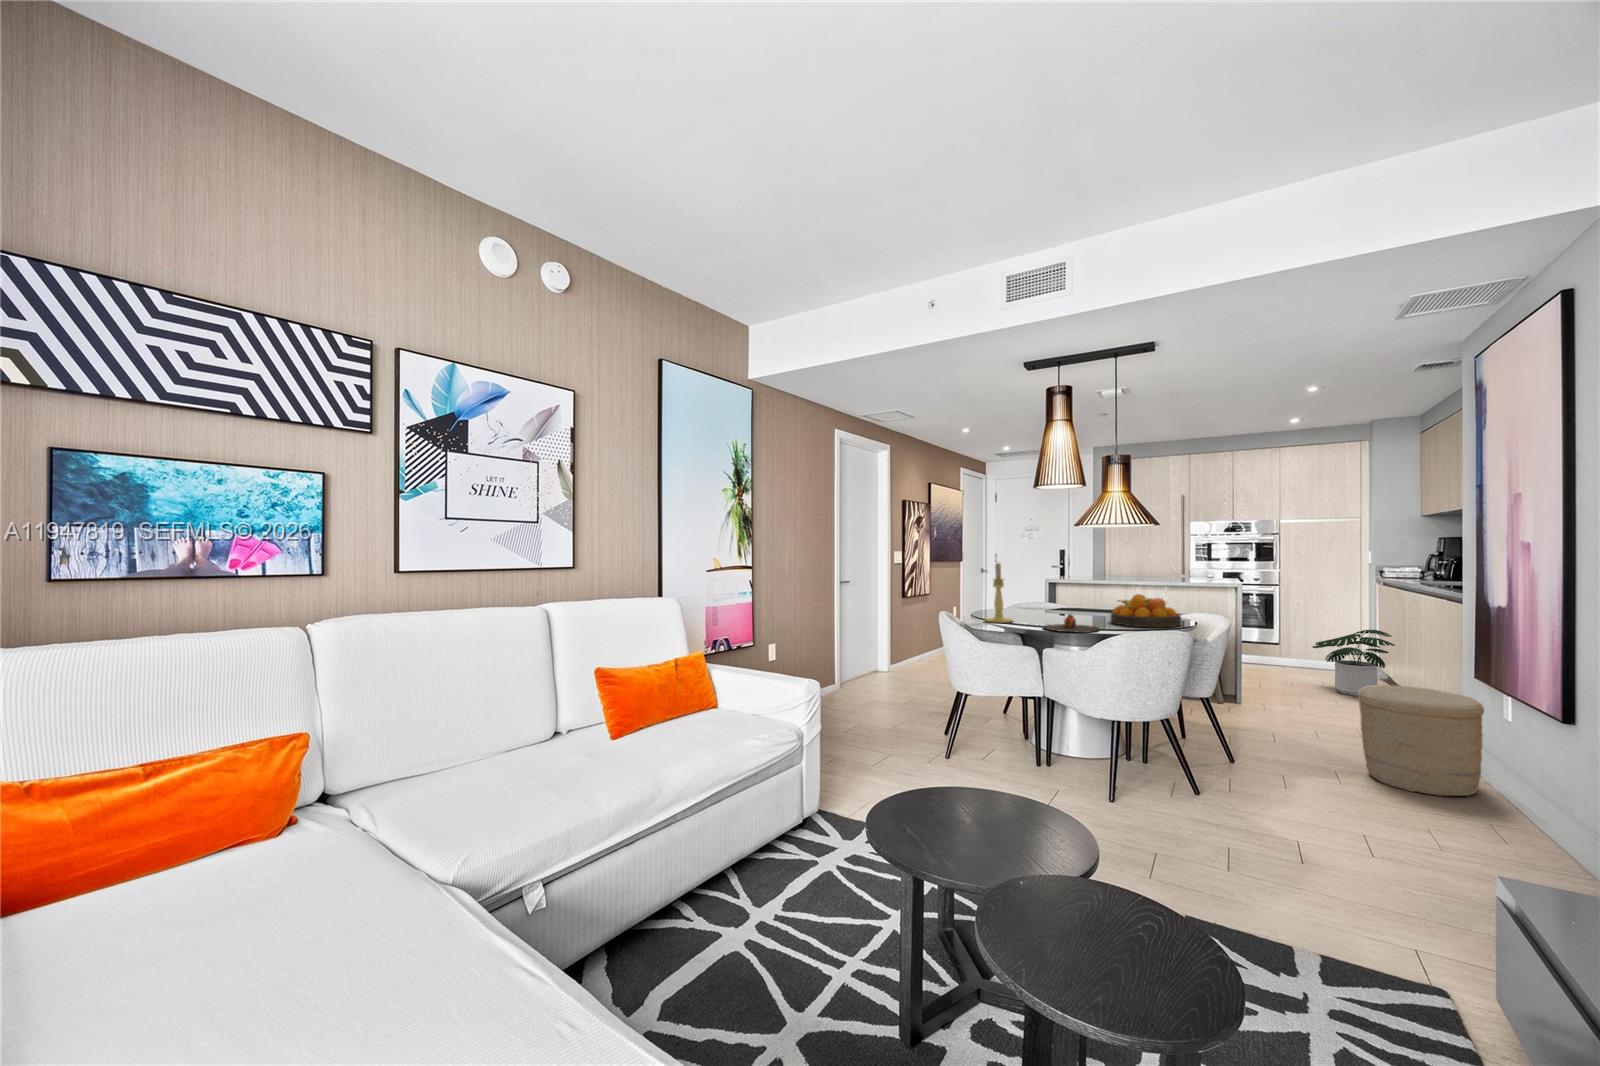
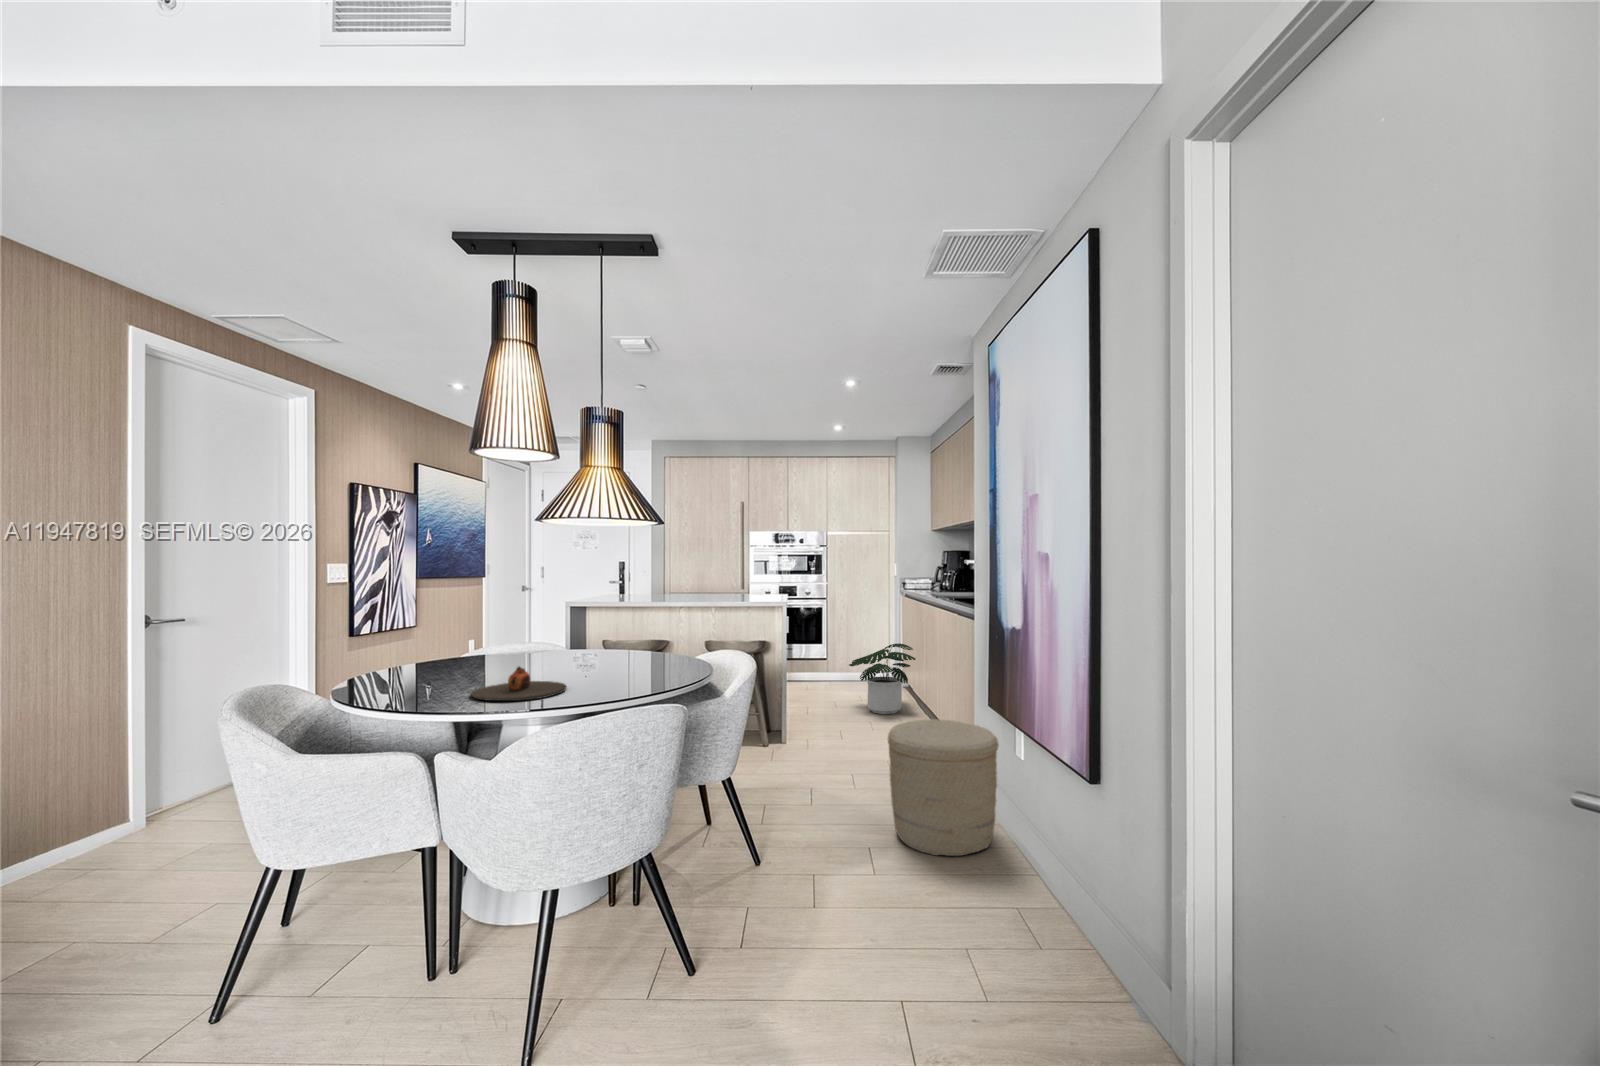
candle holder: present [985,563,1013,623] -> none [386,580,443,687]
fruit bowl: present [1111,594,1181,627] -> none [600,625,694,677]

